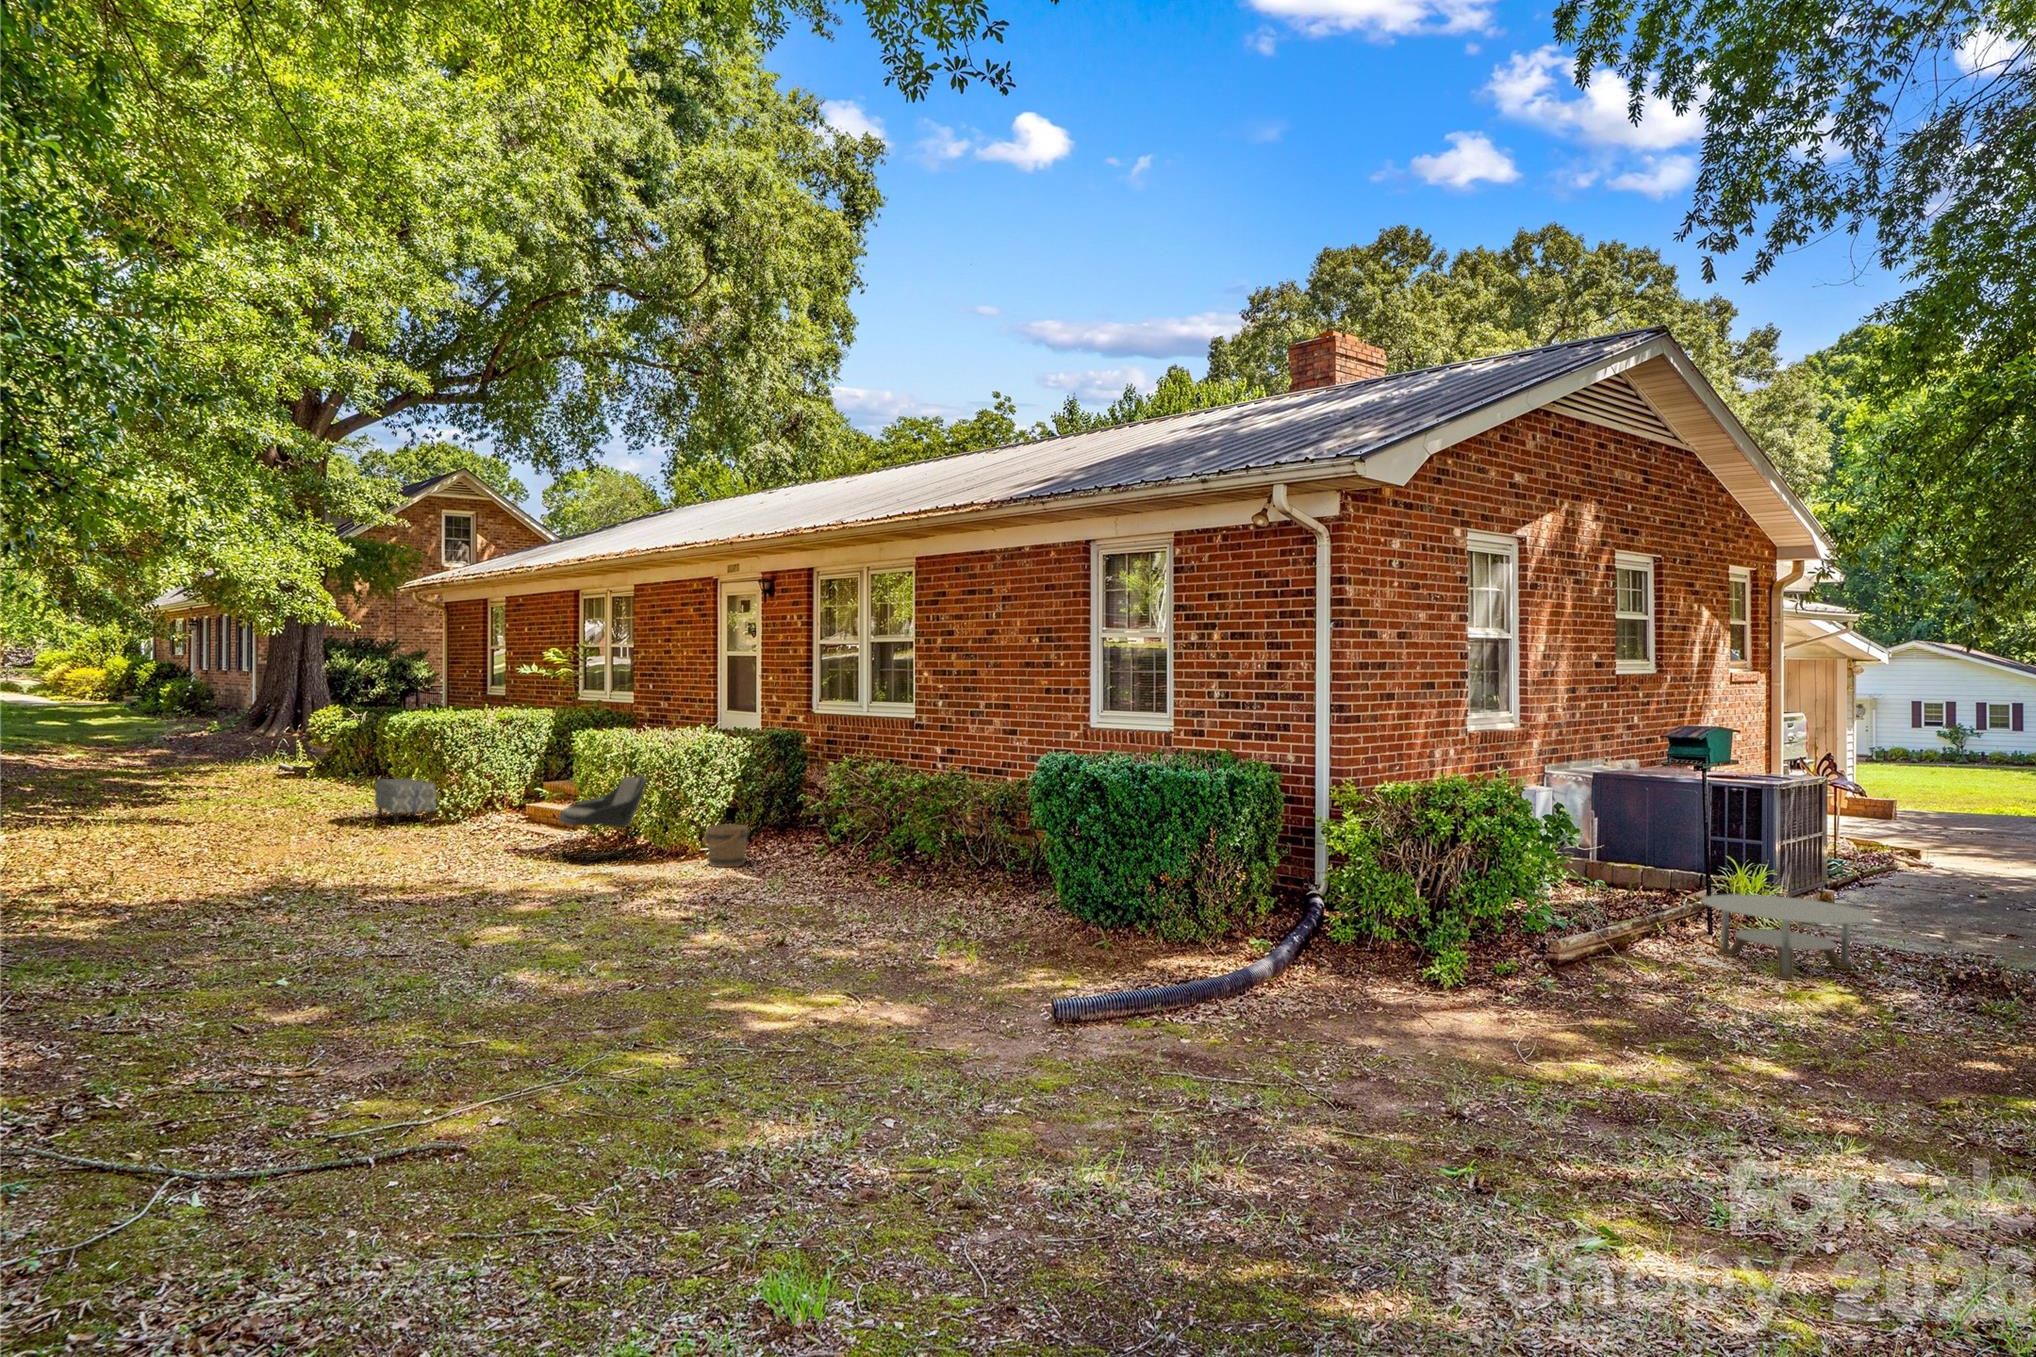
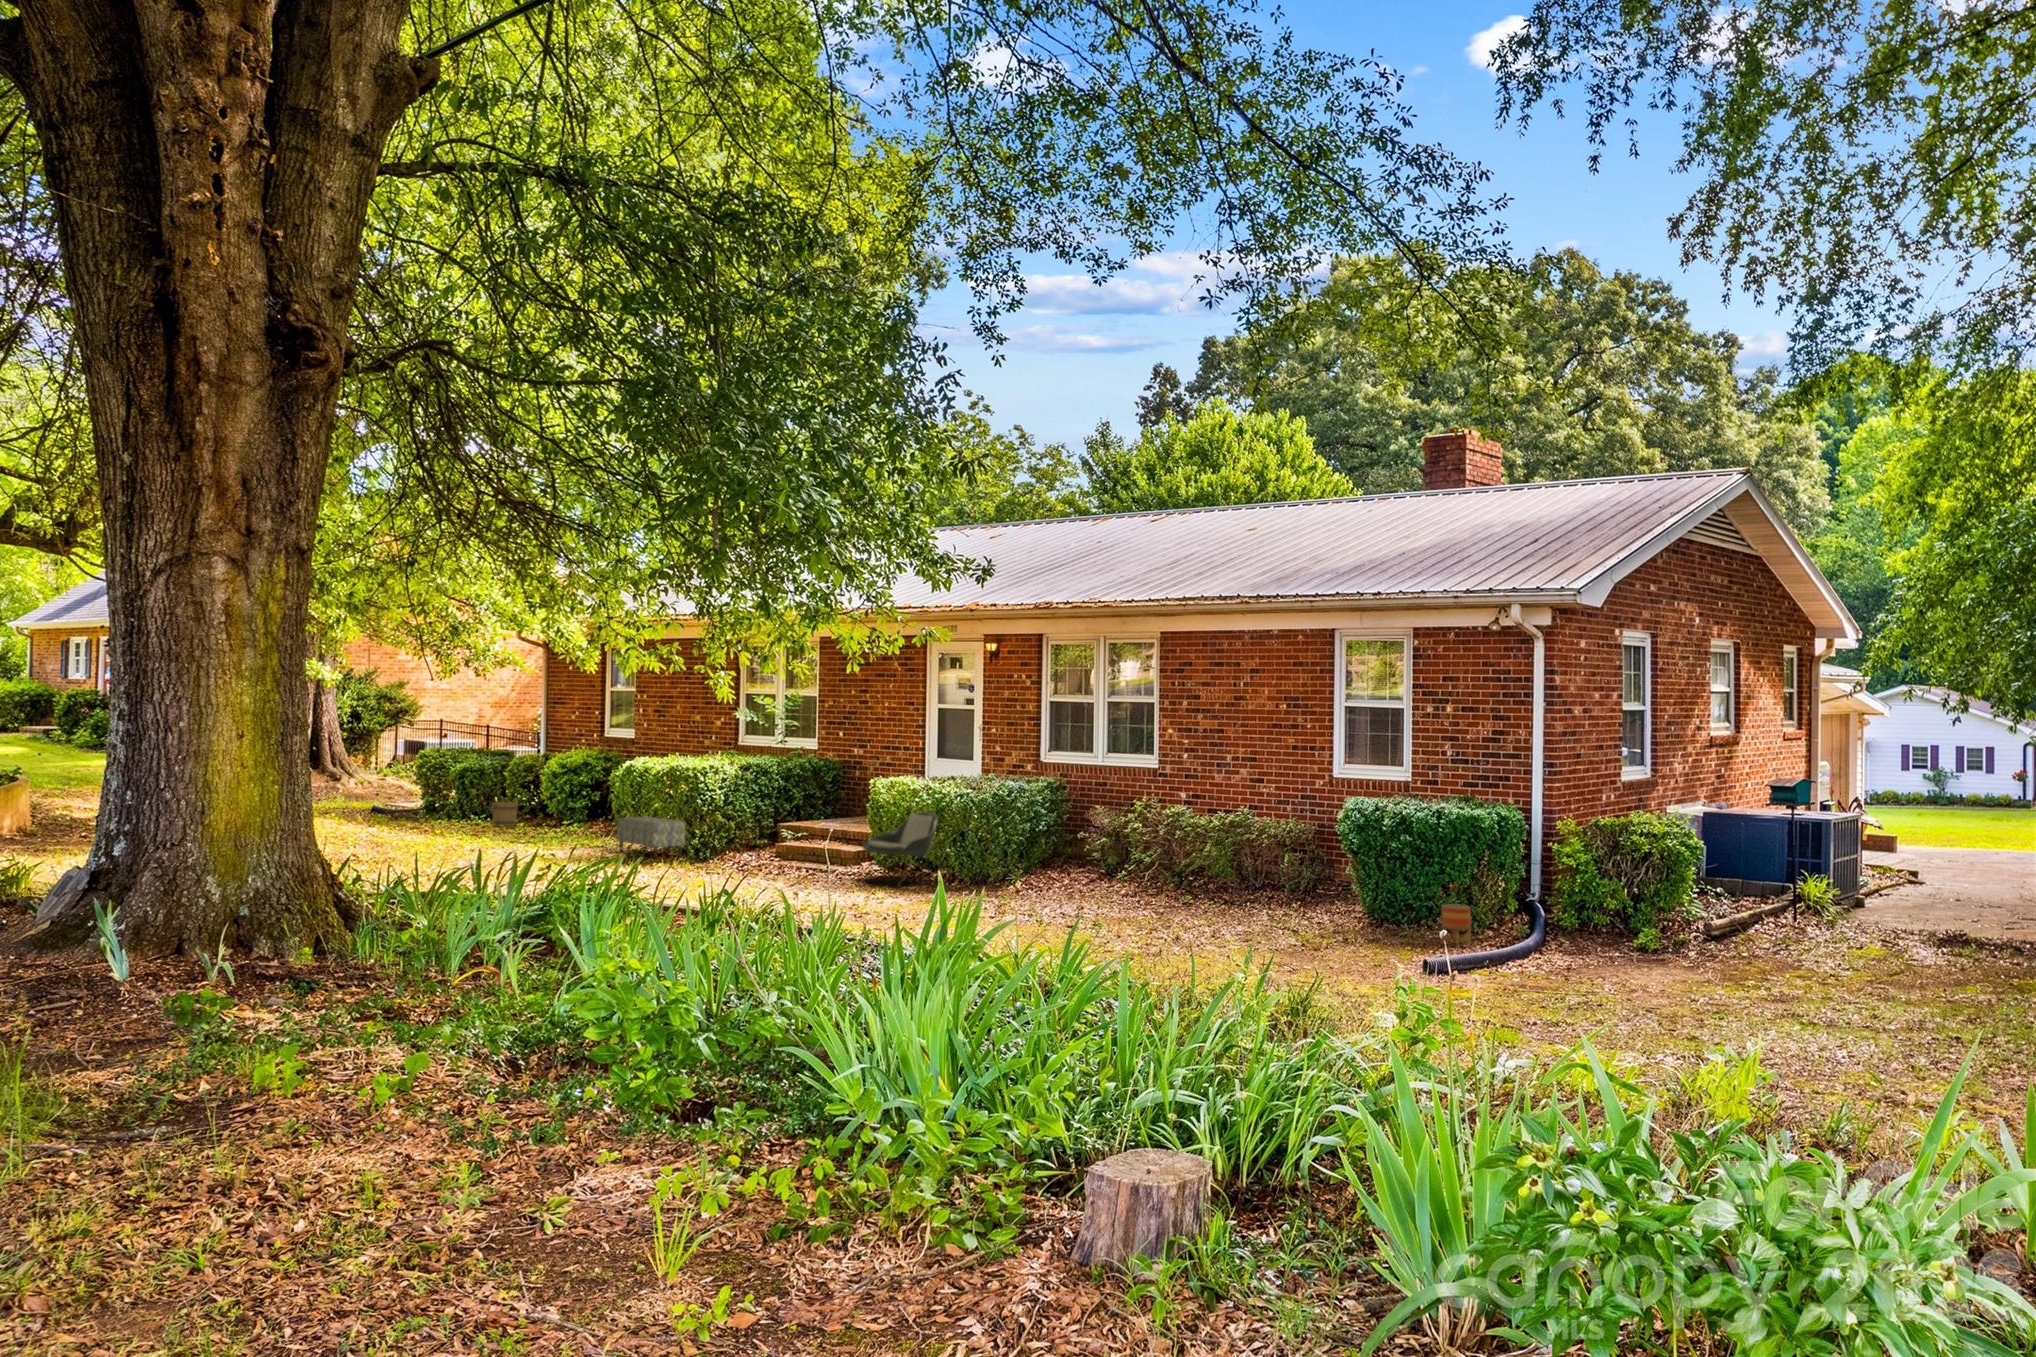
bucket: present [703,825,748,867] -> present [490,802,518,827]
round table: present [1702,894,1874,980] -> none [1801,899,1919,953]
planter: none [1152,904,1193,968] -> present [1441,904,1471,947]

